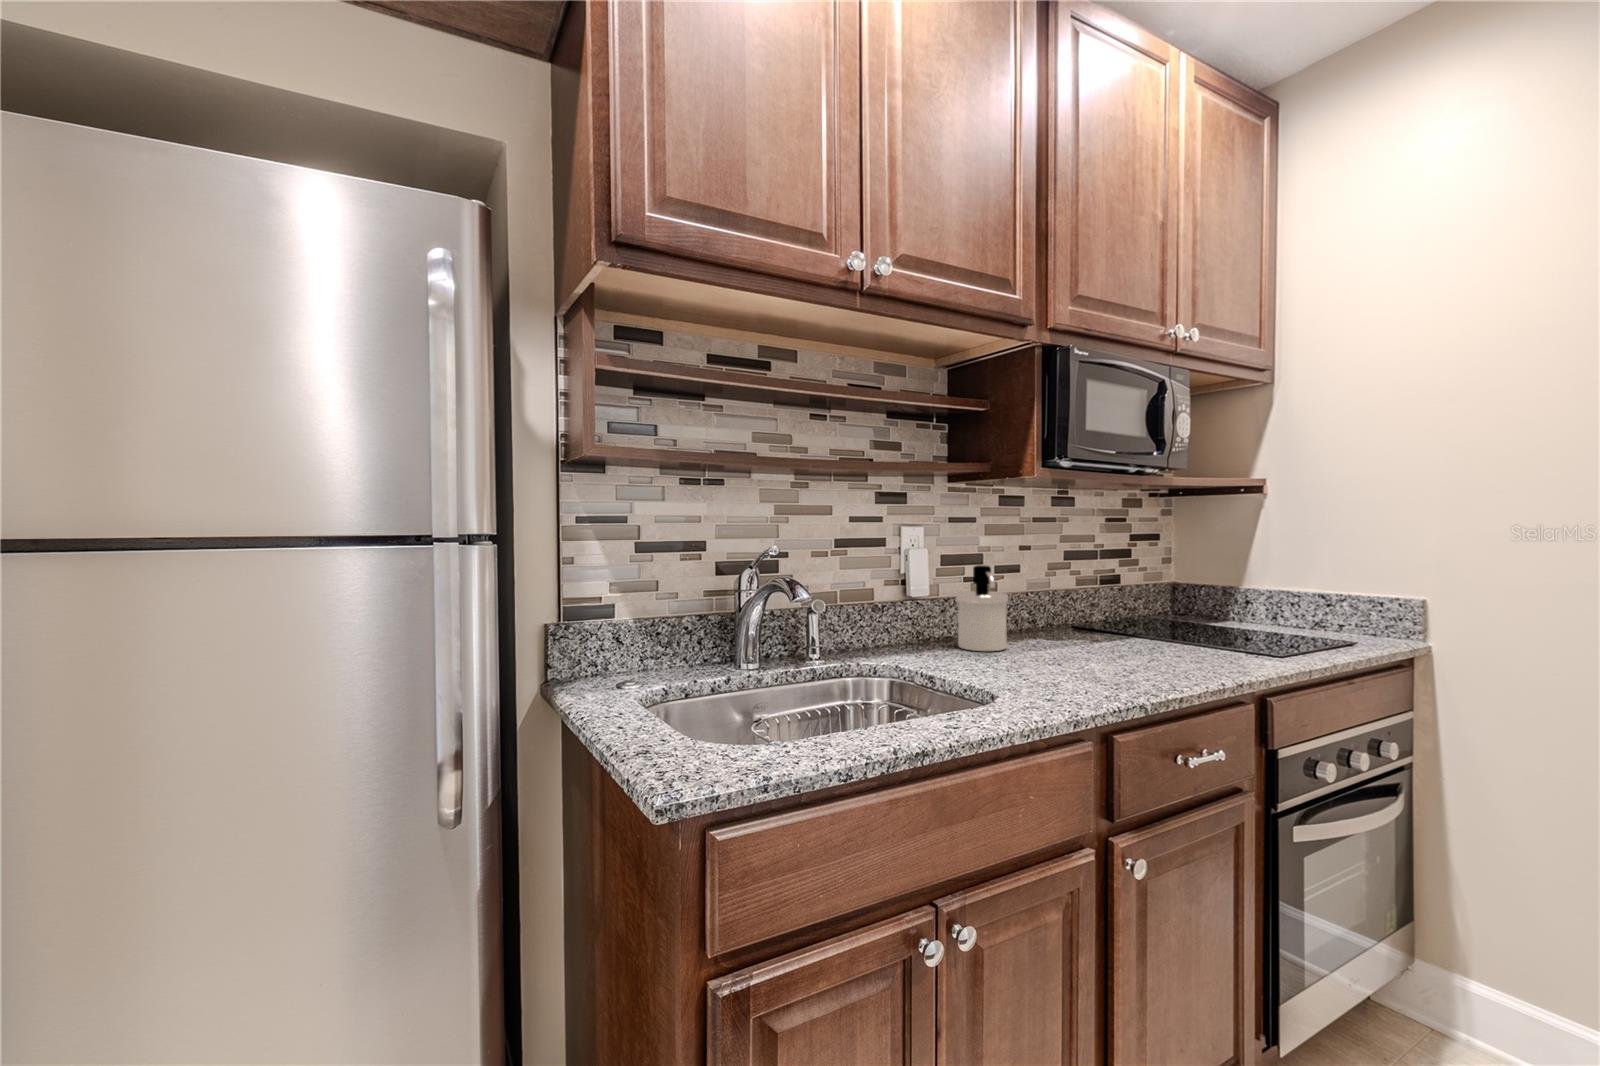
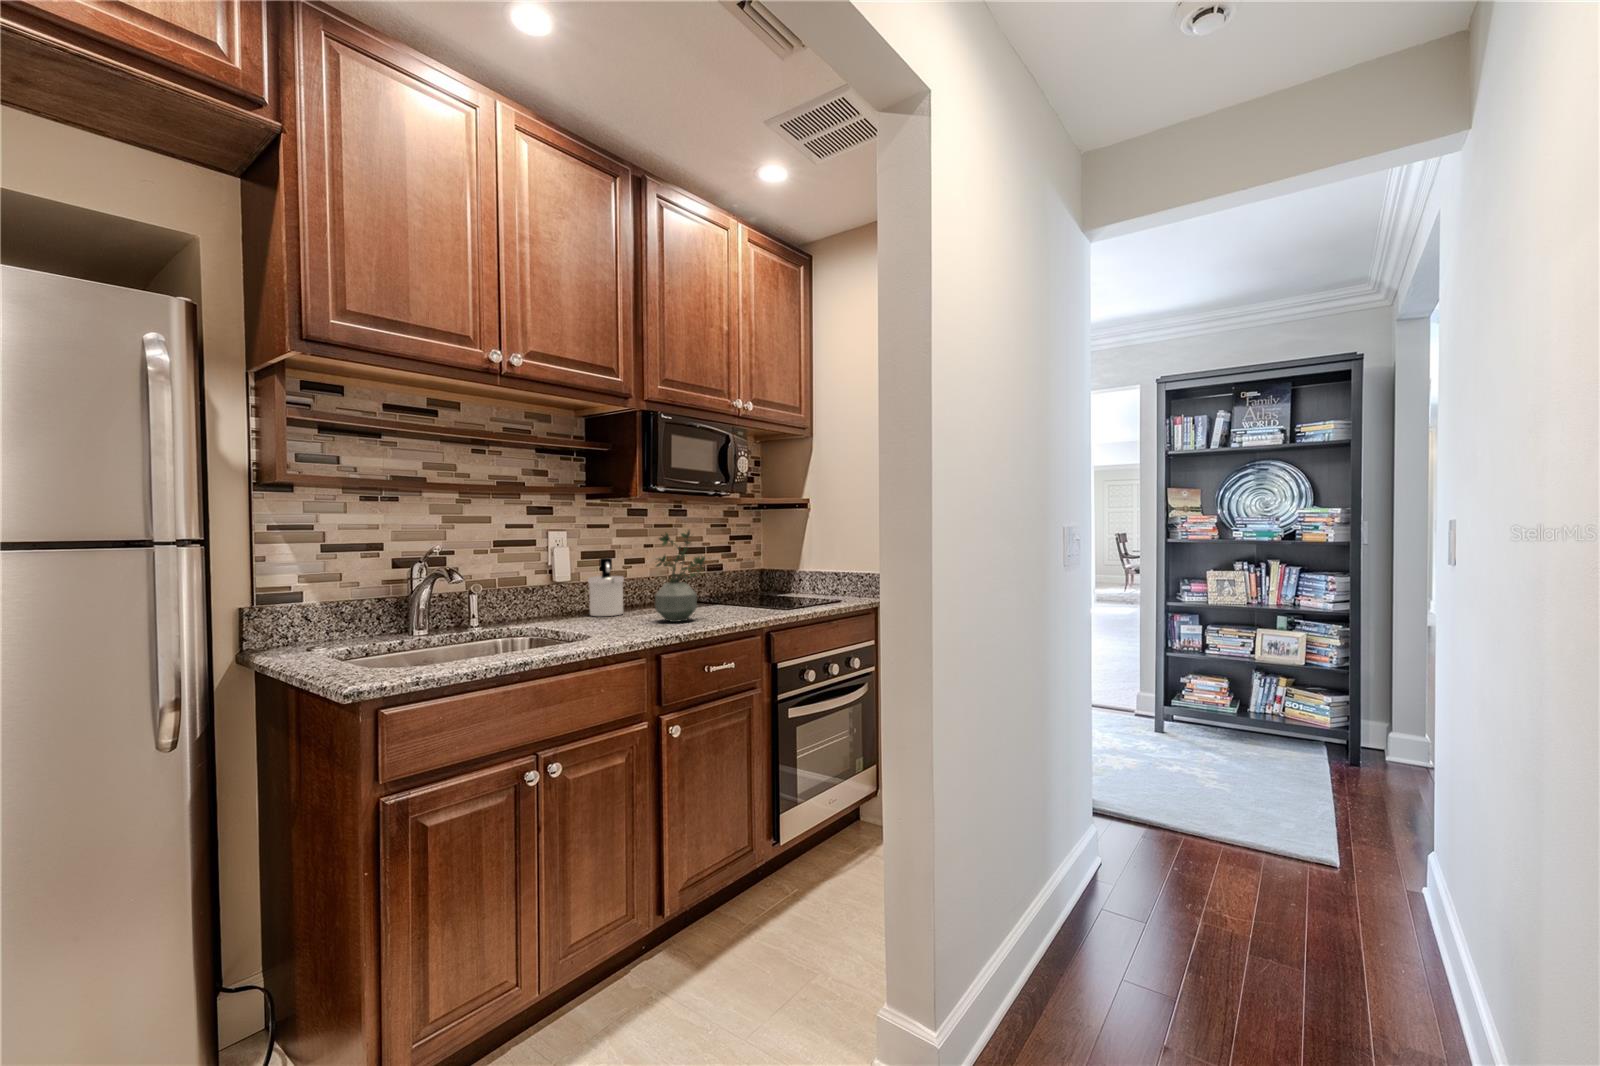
potted plant: none [1074,525,1160,673] -> present [655,530,705,622]

